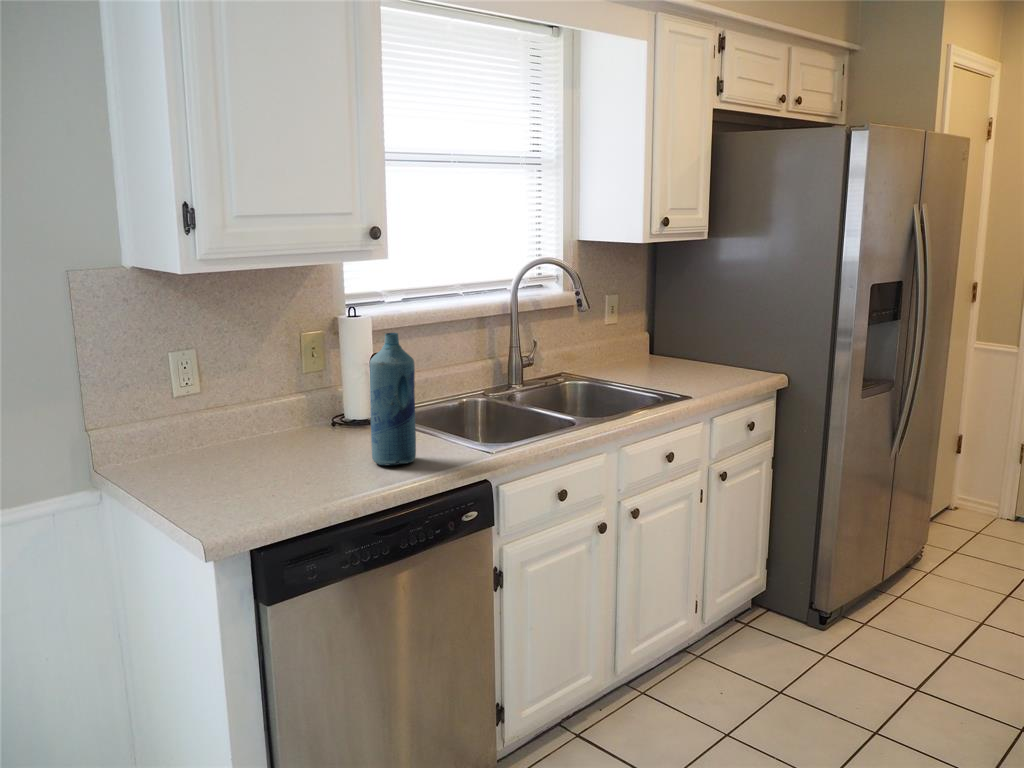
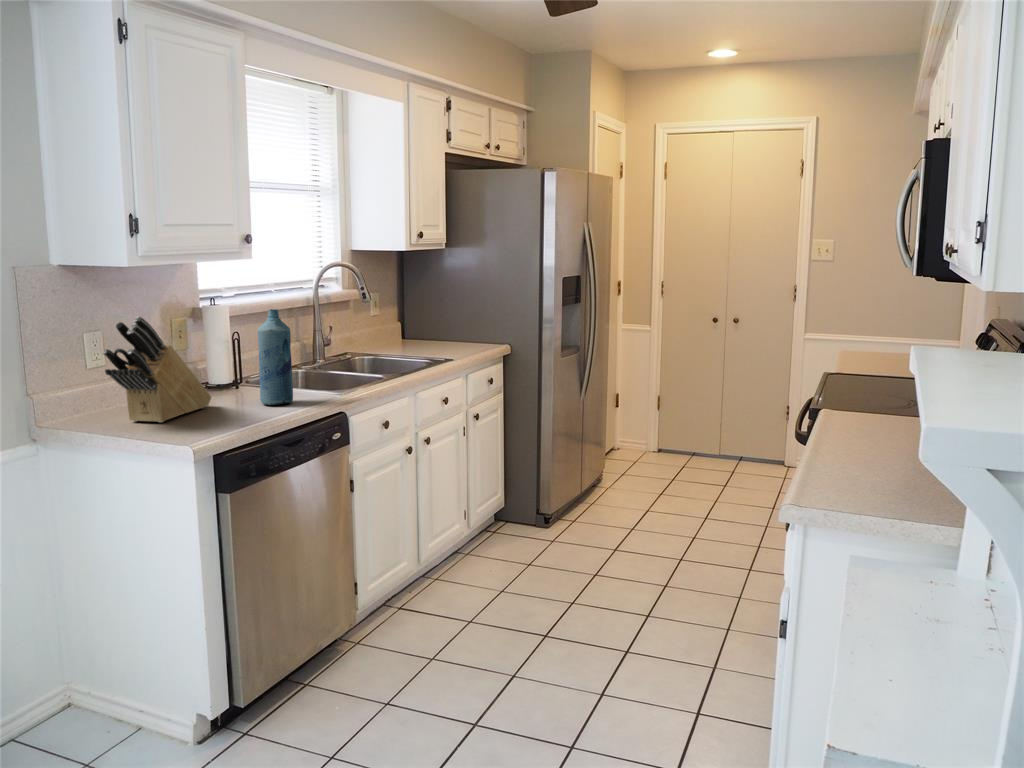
knife block: none [143,343,313,485] -> present [103,317,211,422]

